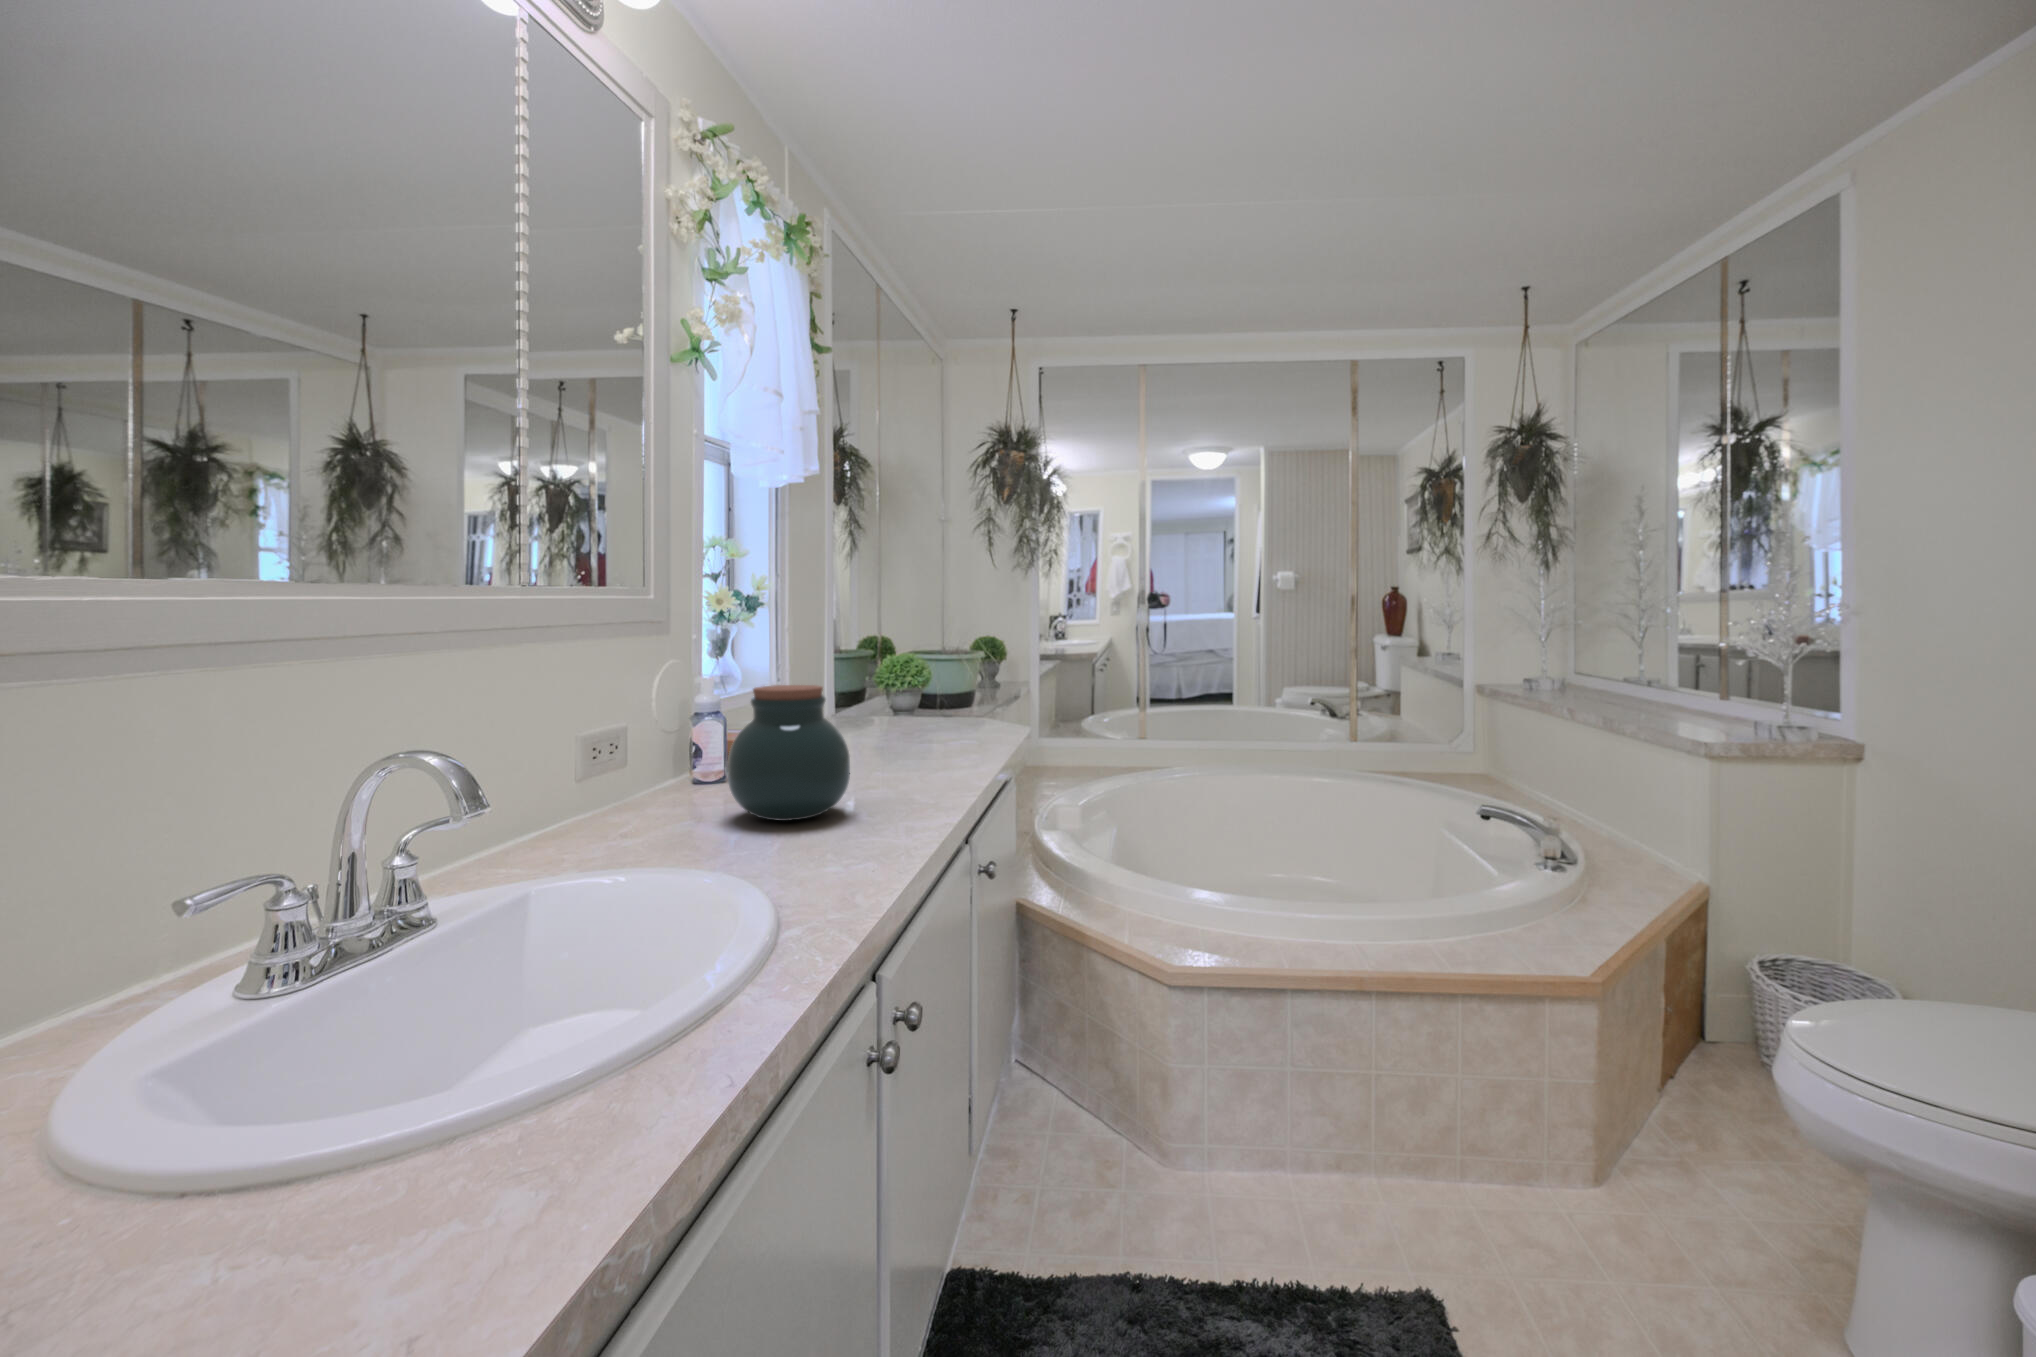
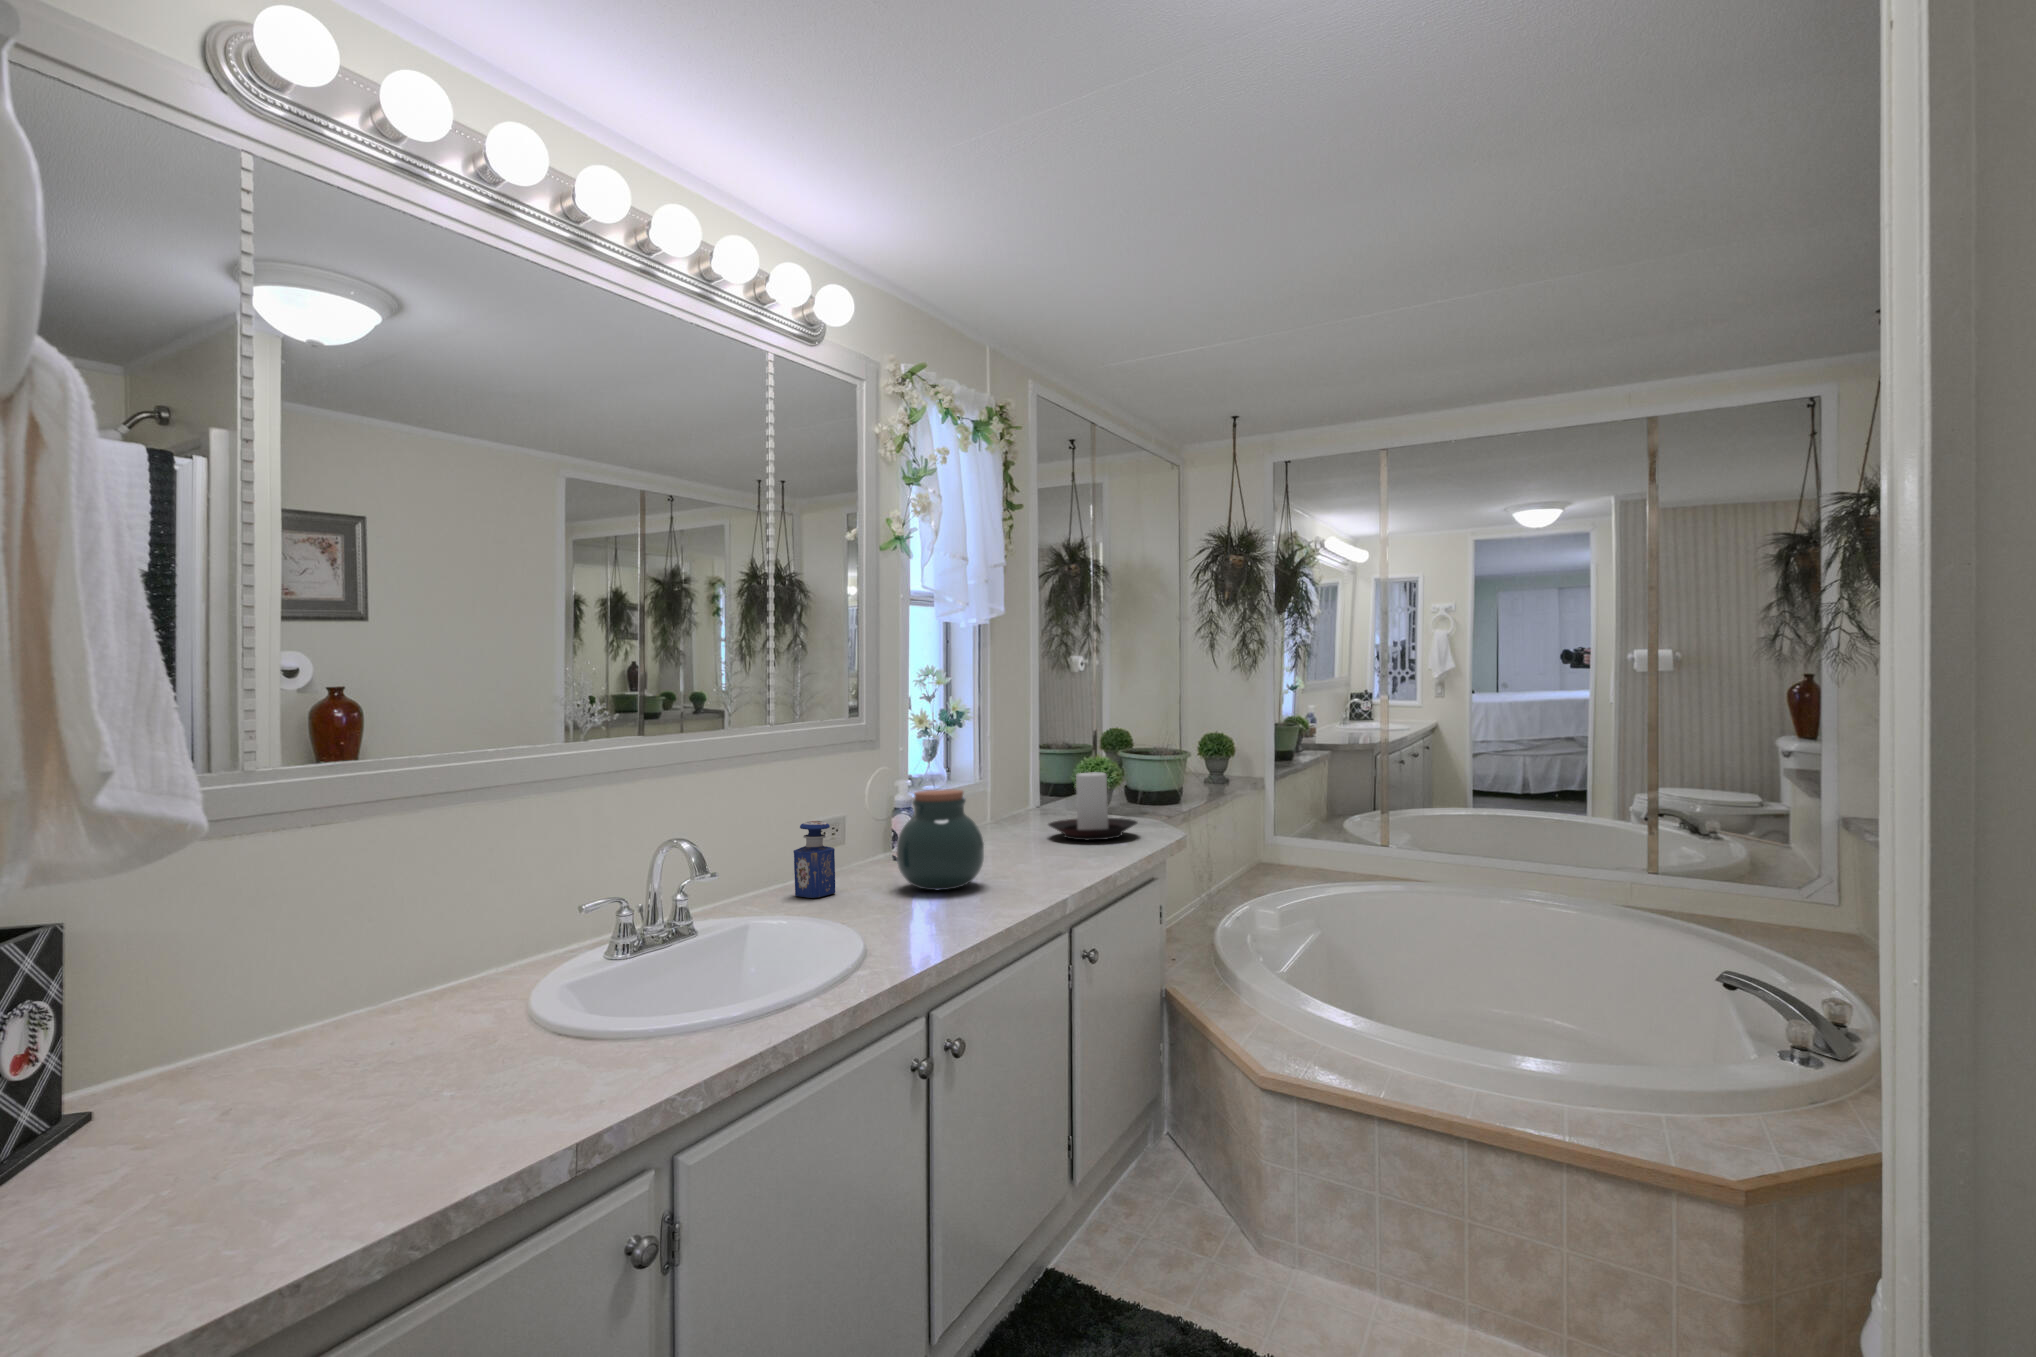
candle holder: none [873,666,980,749] -> present [1049,772,1137,840]
perfume bottle: none [571,729,639,841] -> present [793,821,835,898]

